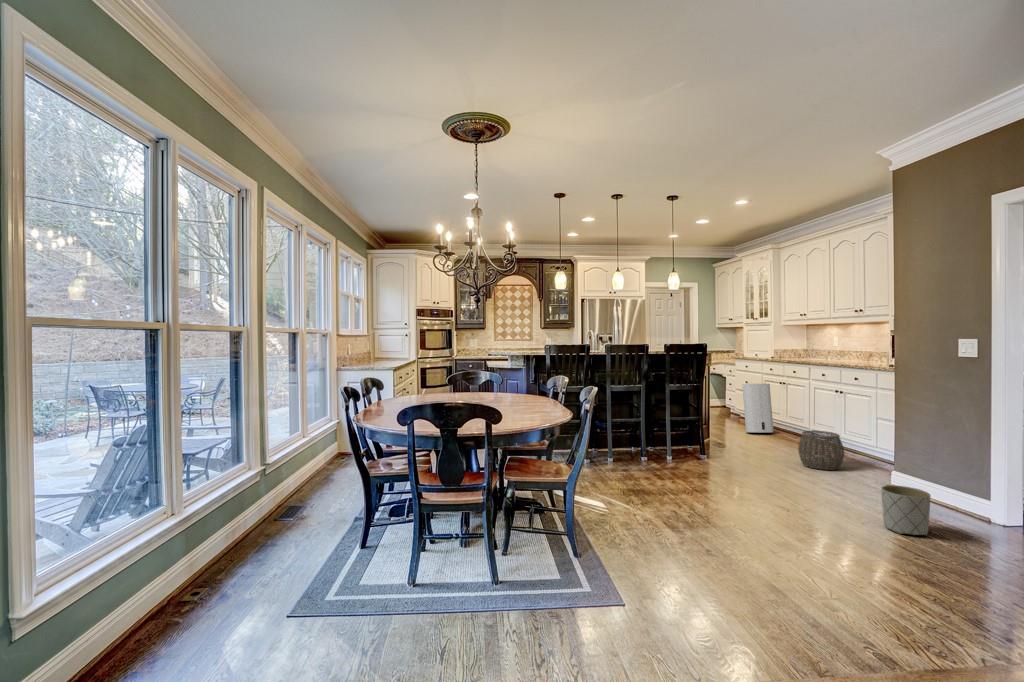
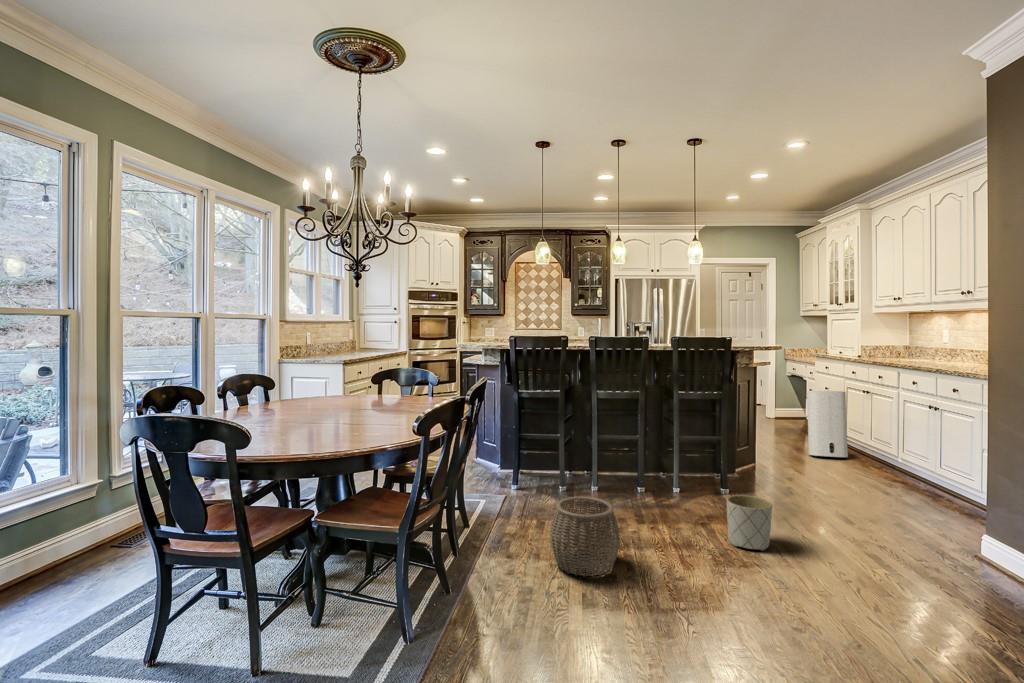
woven basket: present [798,430,844,470] -> present [550,497,620,577]
planter: present [881,485,930,536] -> present [727,495,772,551]

